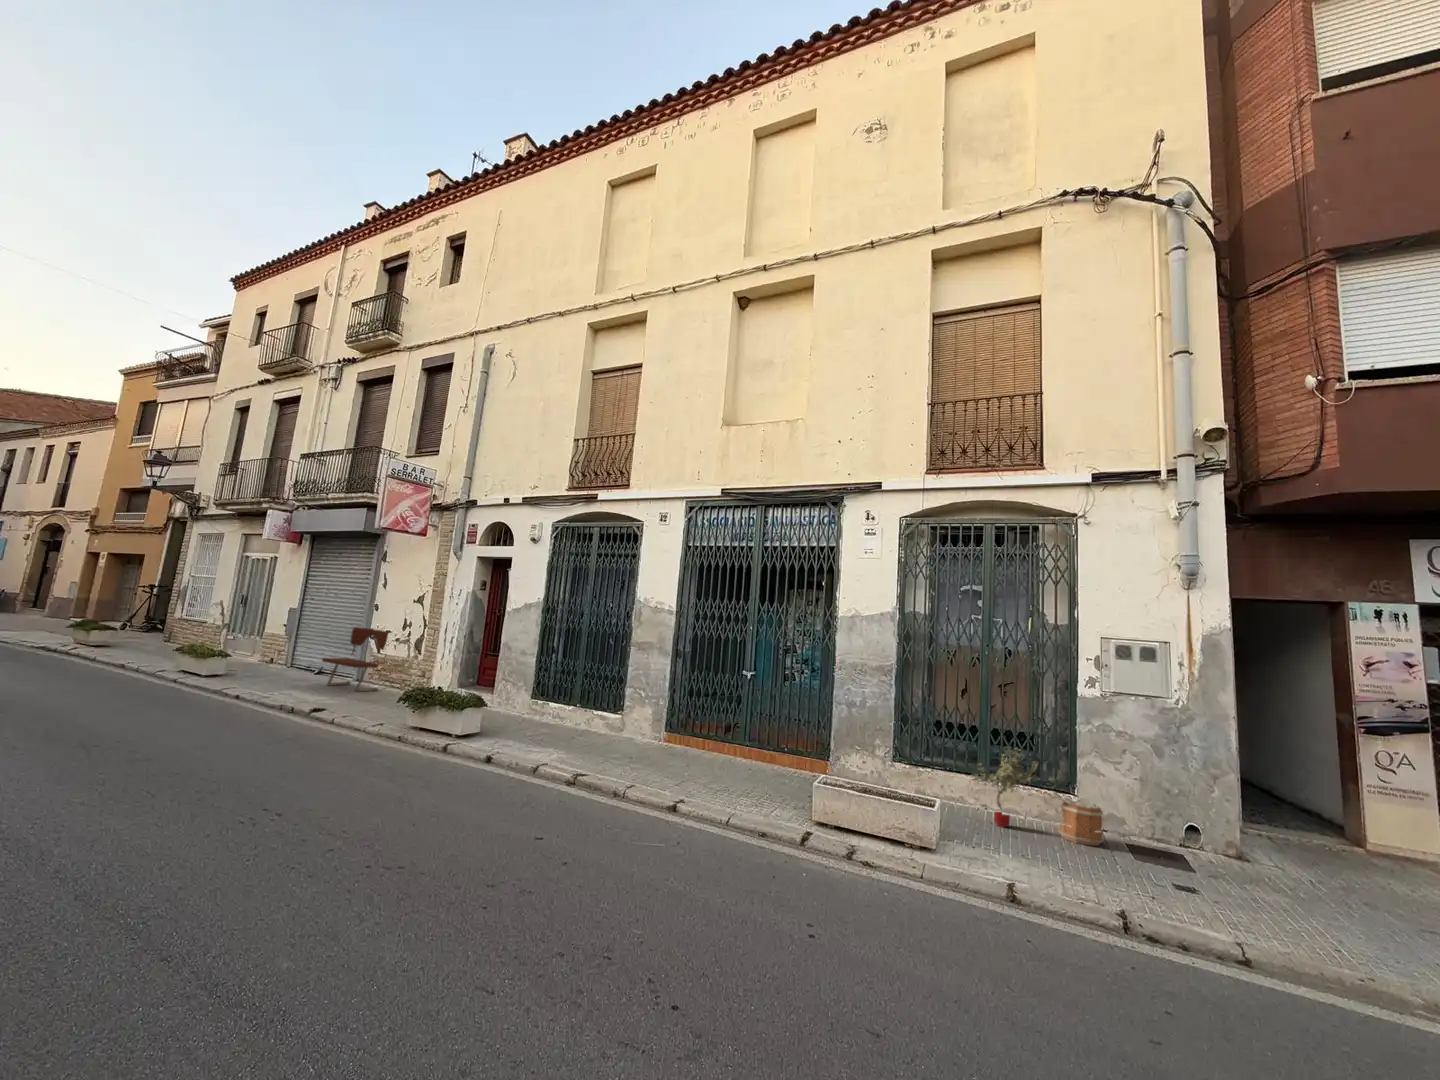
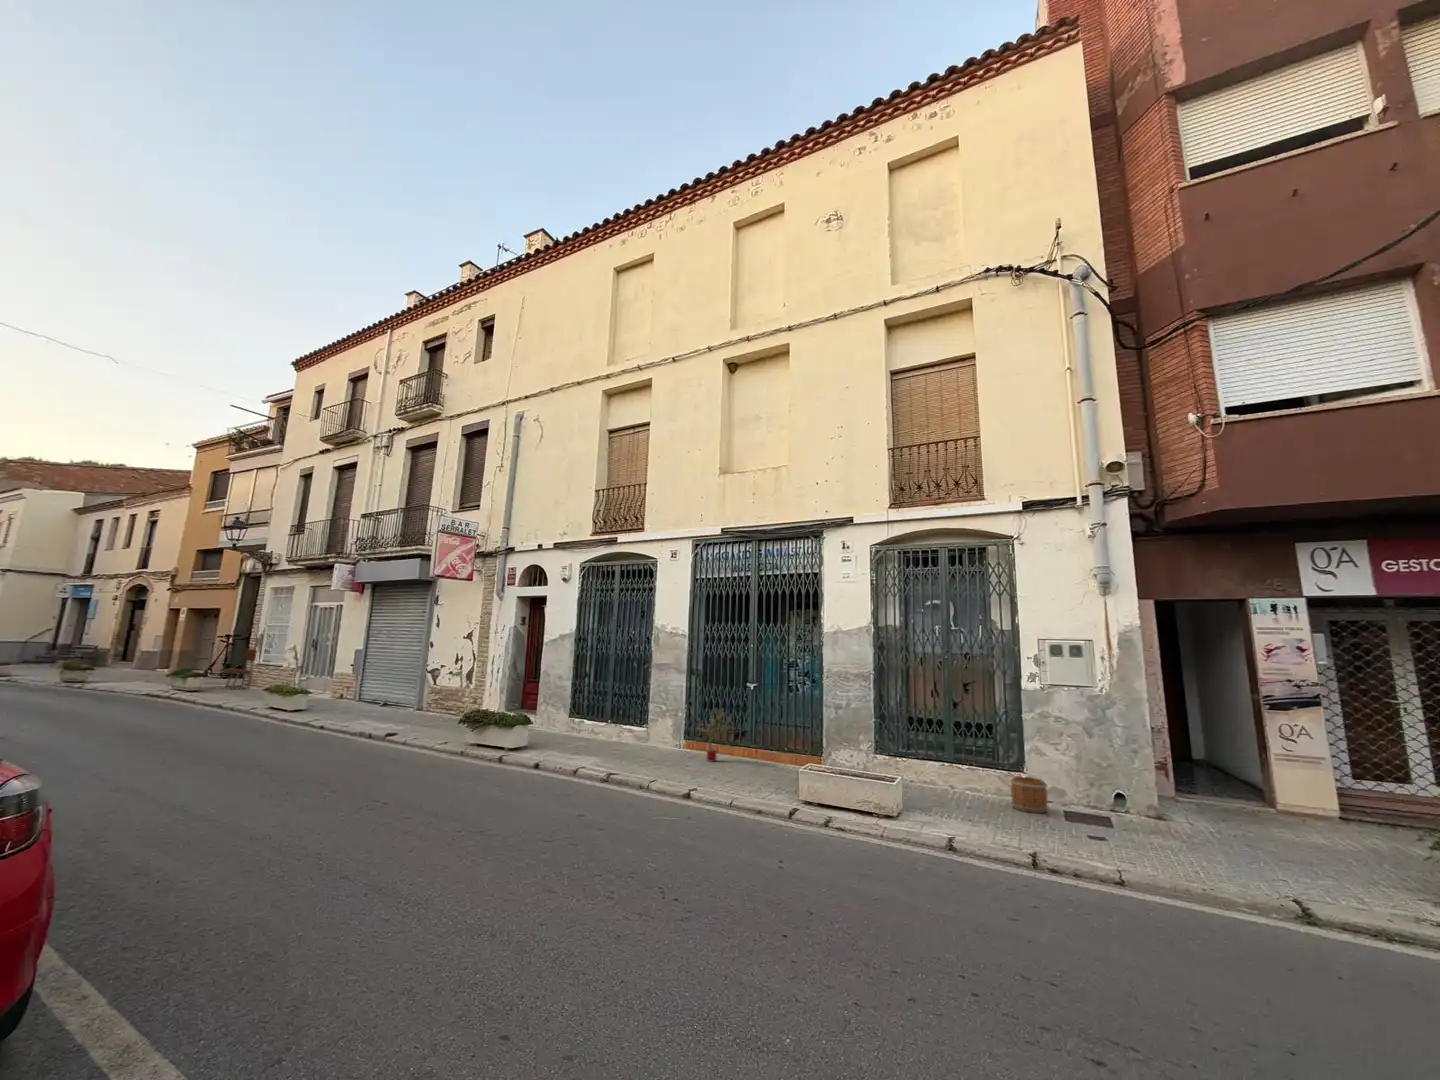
bench: present [322,627,388,692] -> present [222,649,257,689]
potted tree: present [972,747,1038,827] -> present [697,710,731,761]

